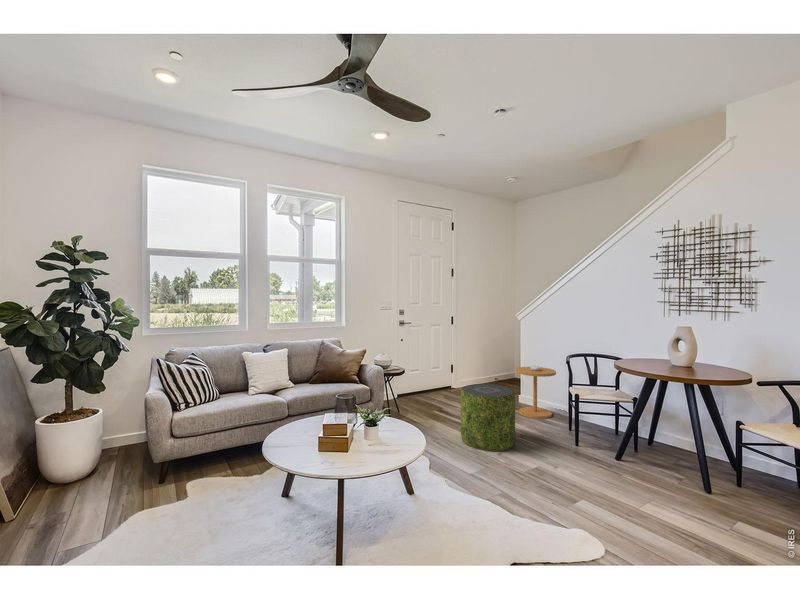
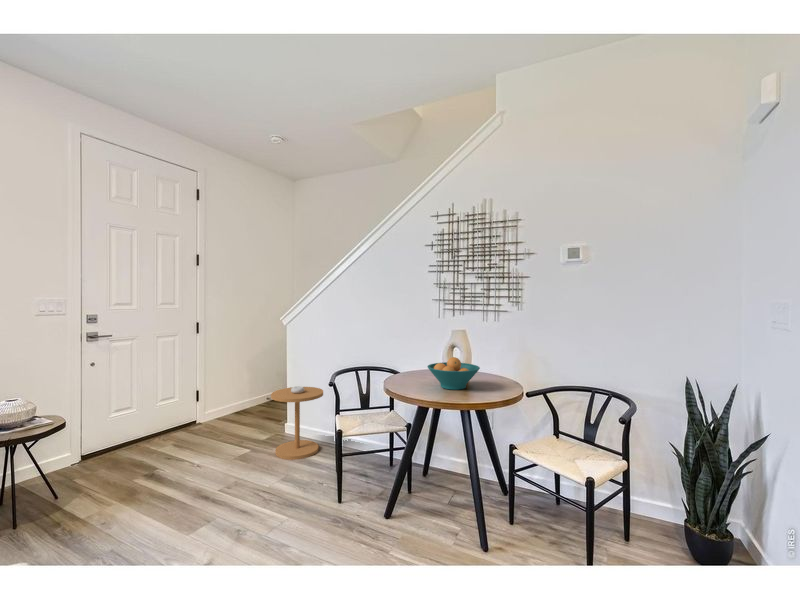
fruit bowl: none [655,348,706,373] -> present [427,357,480,390]
pouf: present [461,384,515,451] -> none [151,428,248,551]

